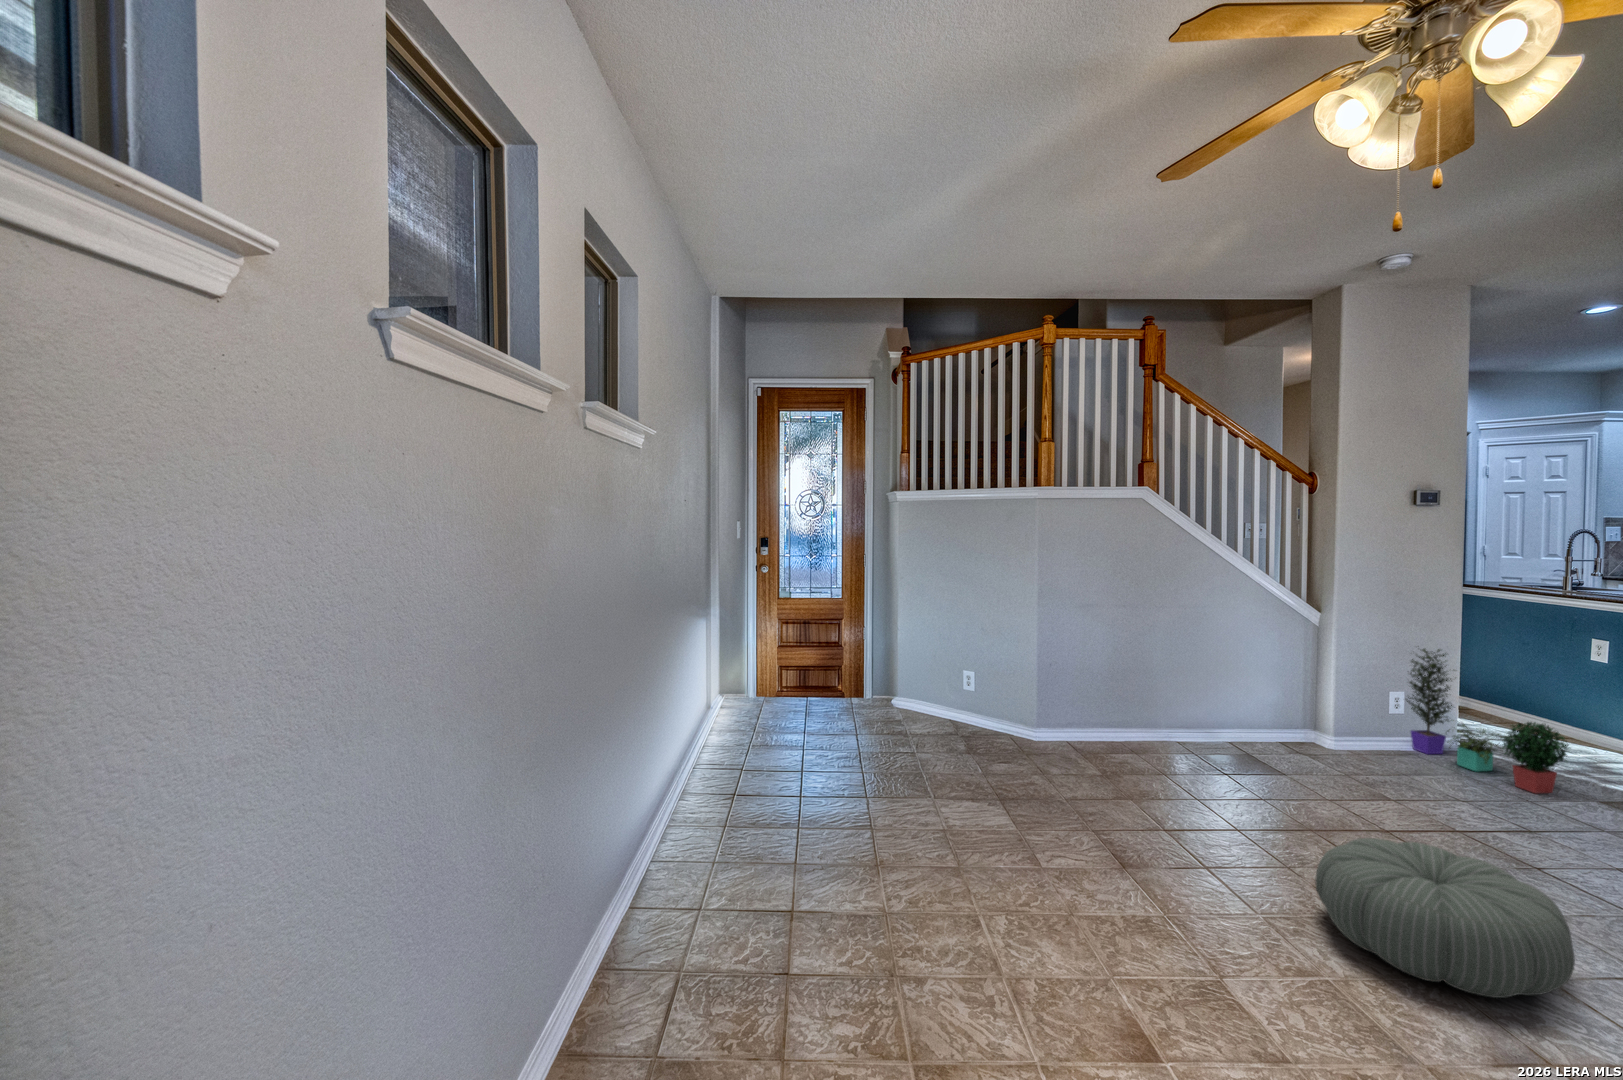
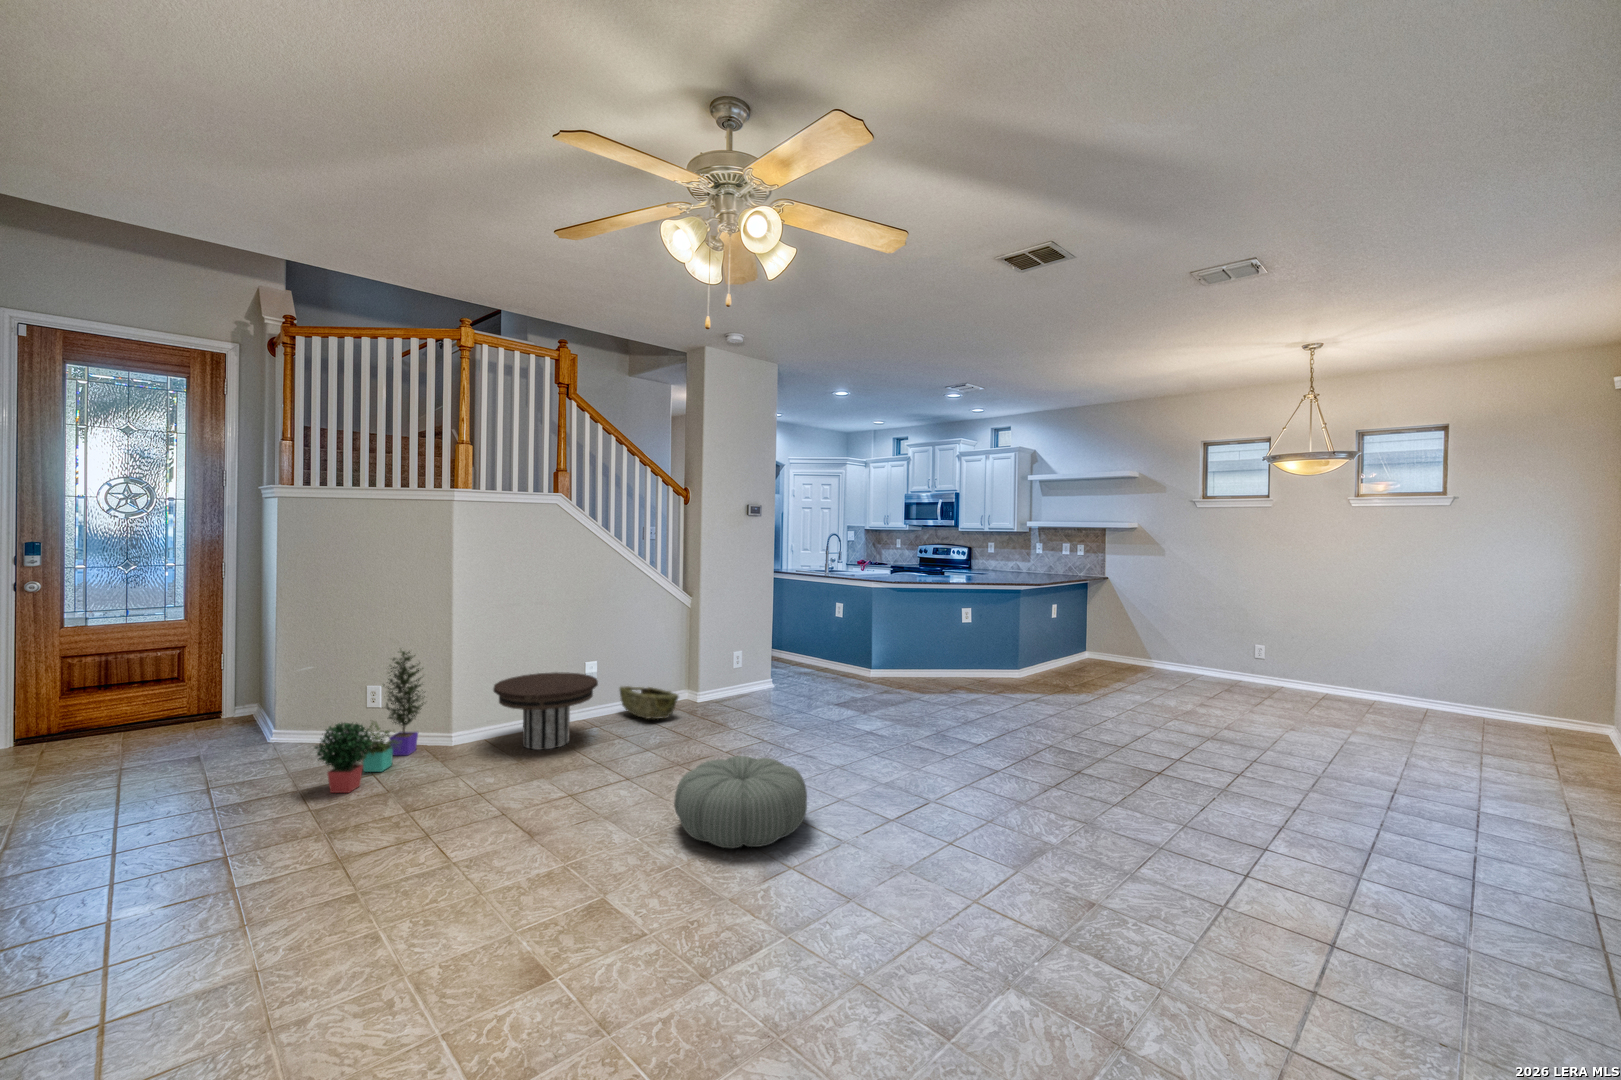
potted plant: present [1406,649,1569,793] -> present [315,651,425,793]
side table: none [1077,680,1194,766] -> present [493,672,598,750]
woven basket: none [1219,709,1304,759] -> present [620,686,679,719]

